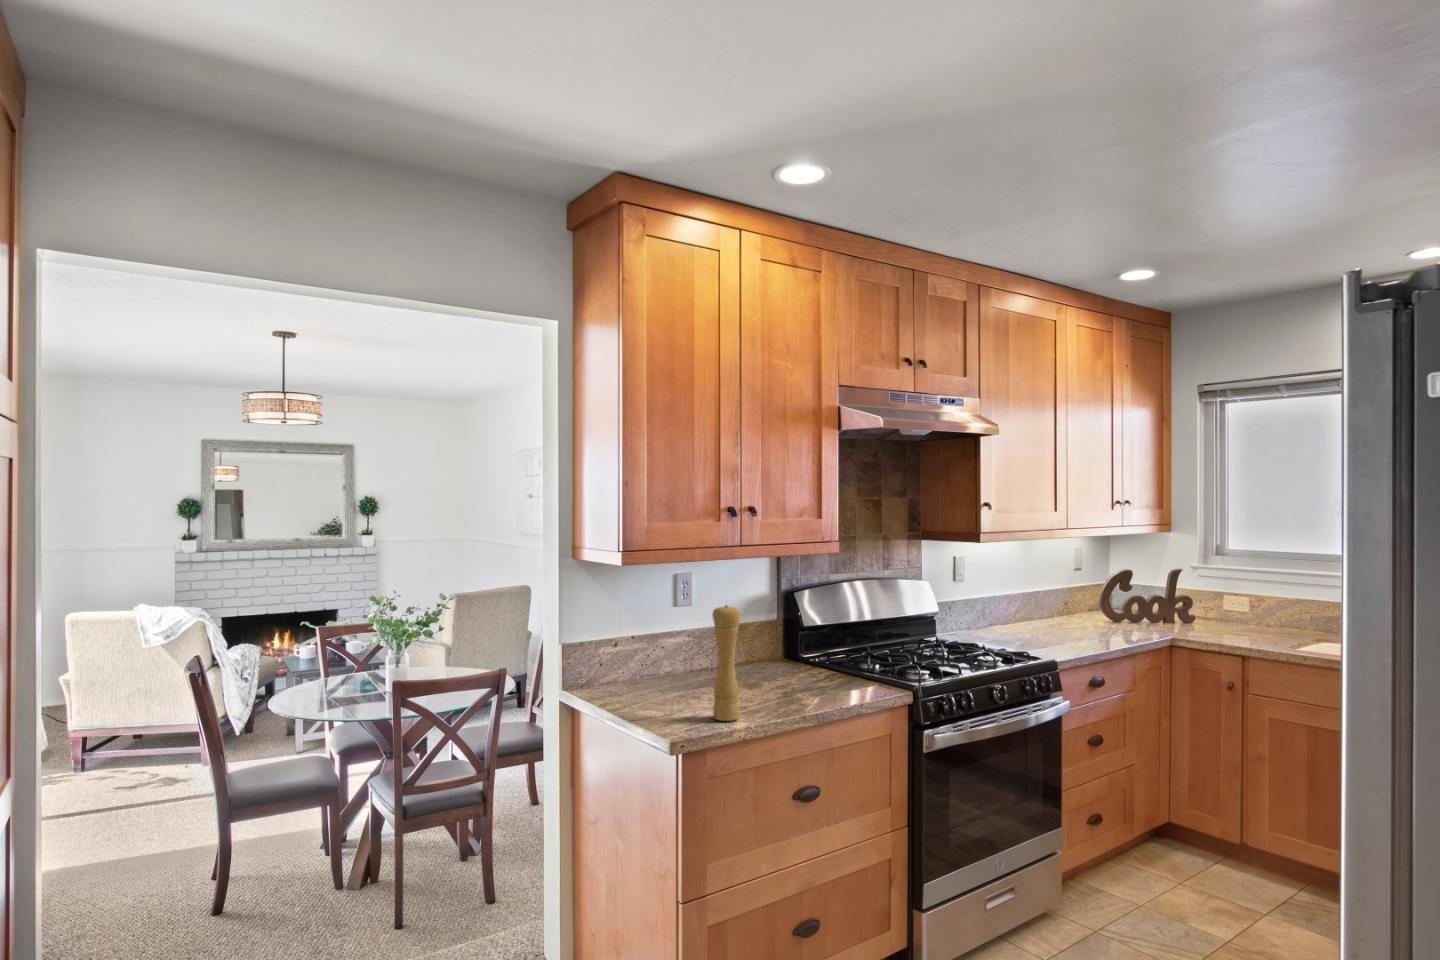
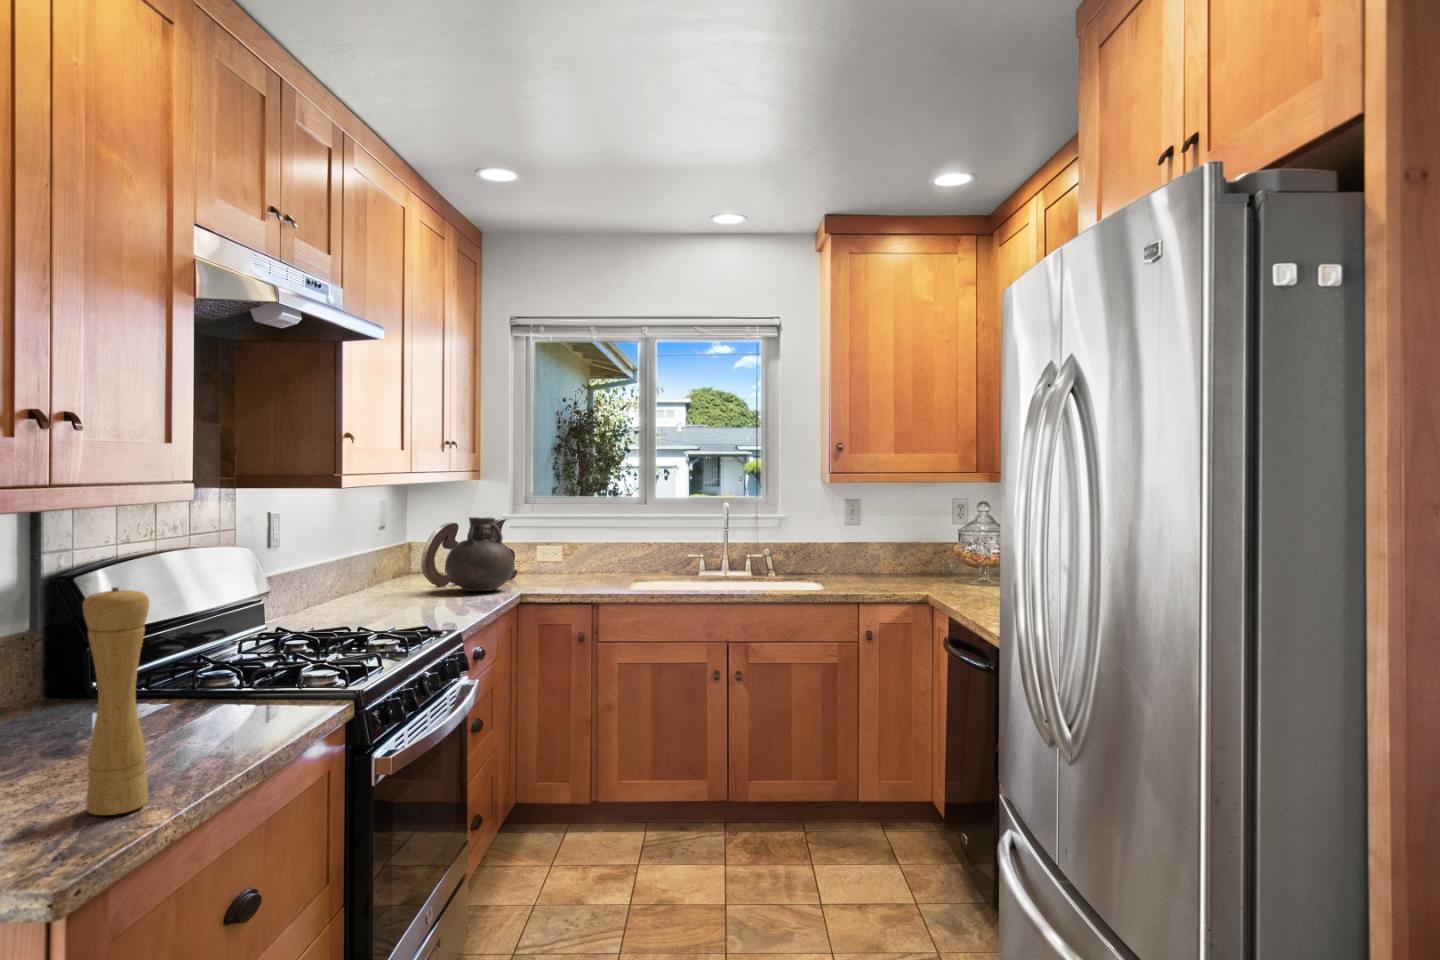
vase: none [1109,566,1174,631] -> present [445,517,515,591]

